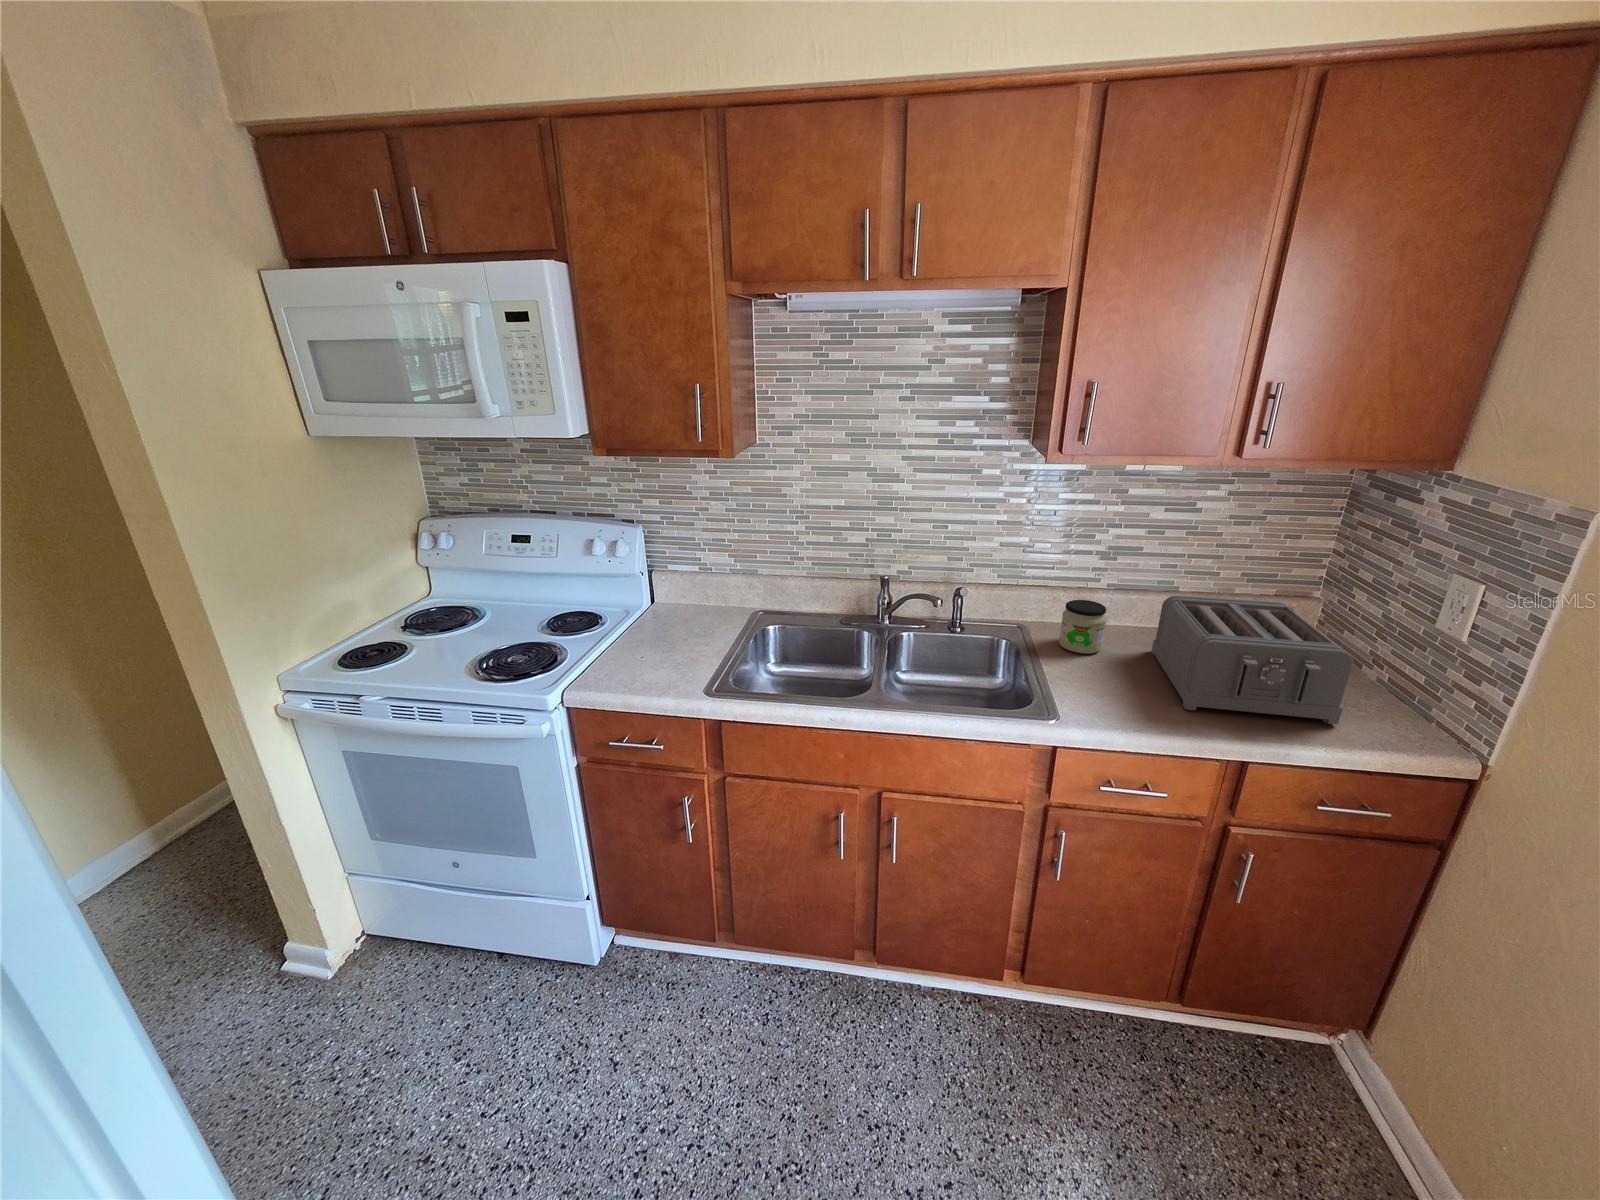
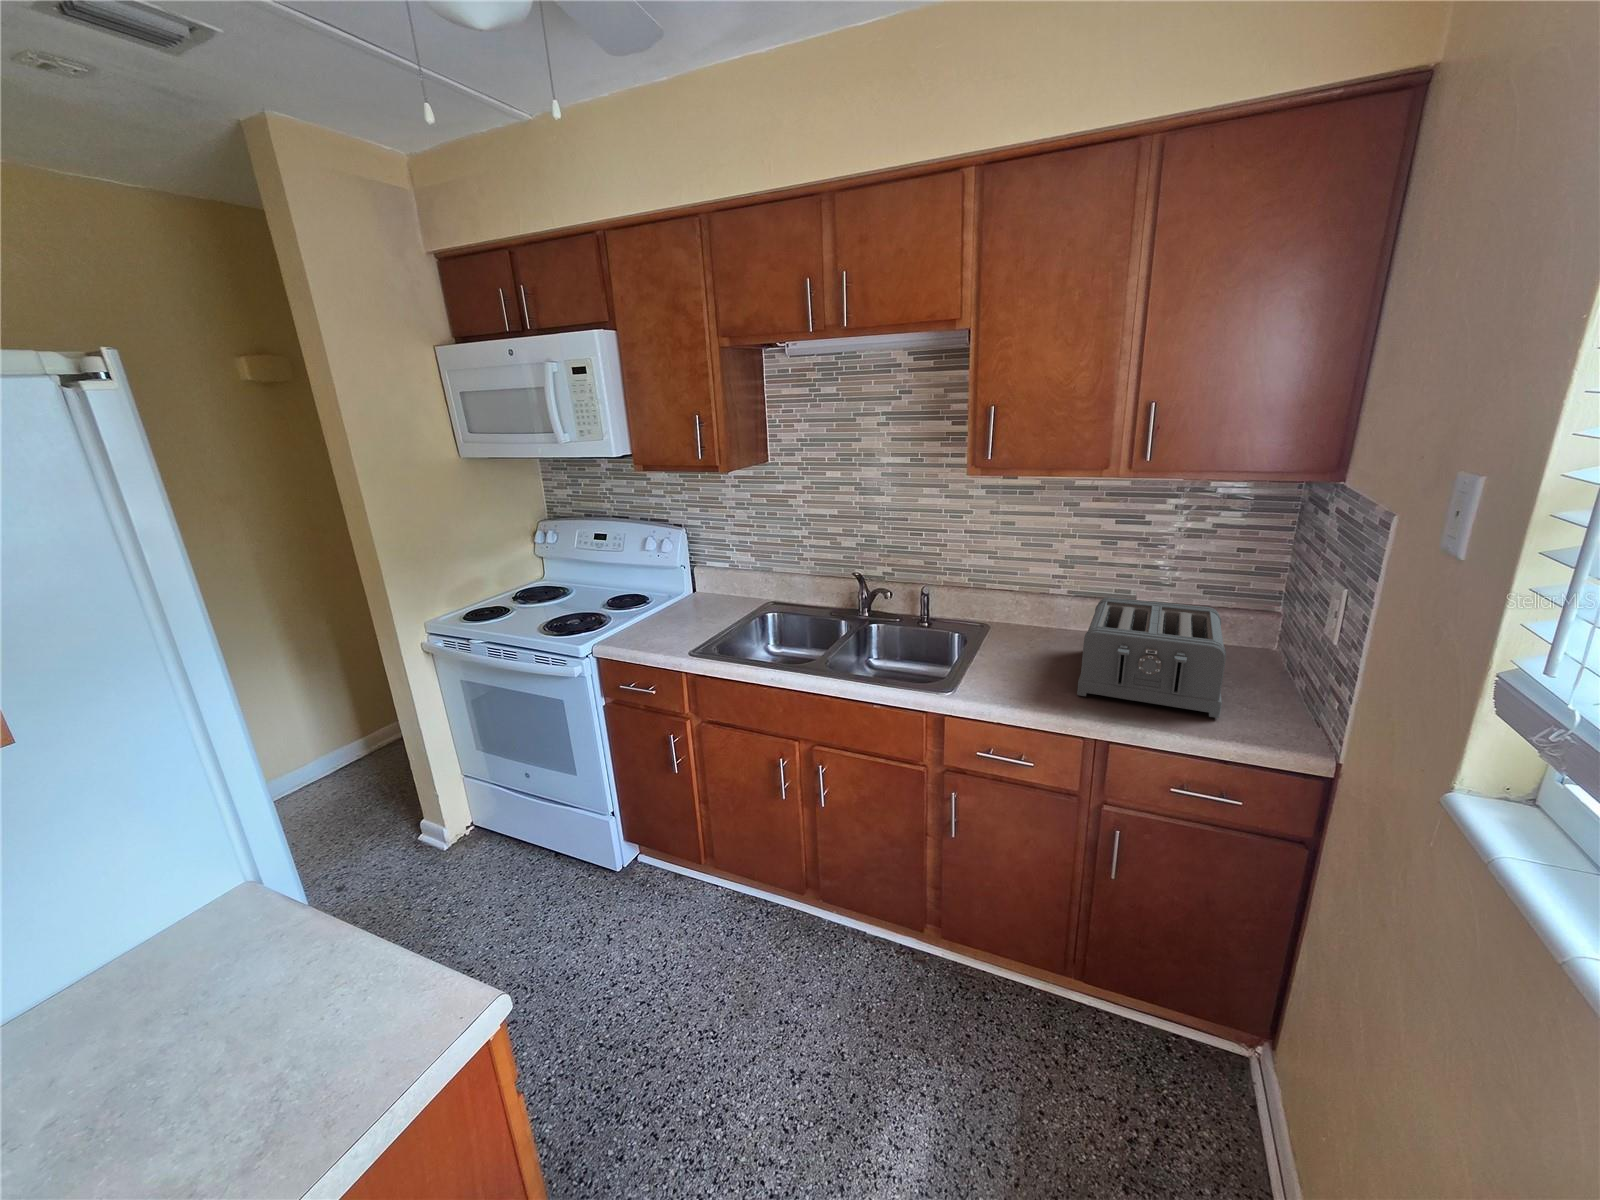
jar: present [1059,600,1107,654] -> none [1007,600,1047,648]

